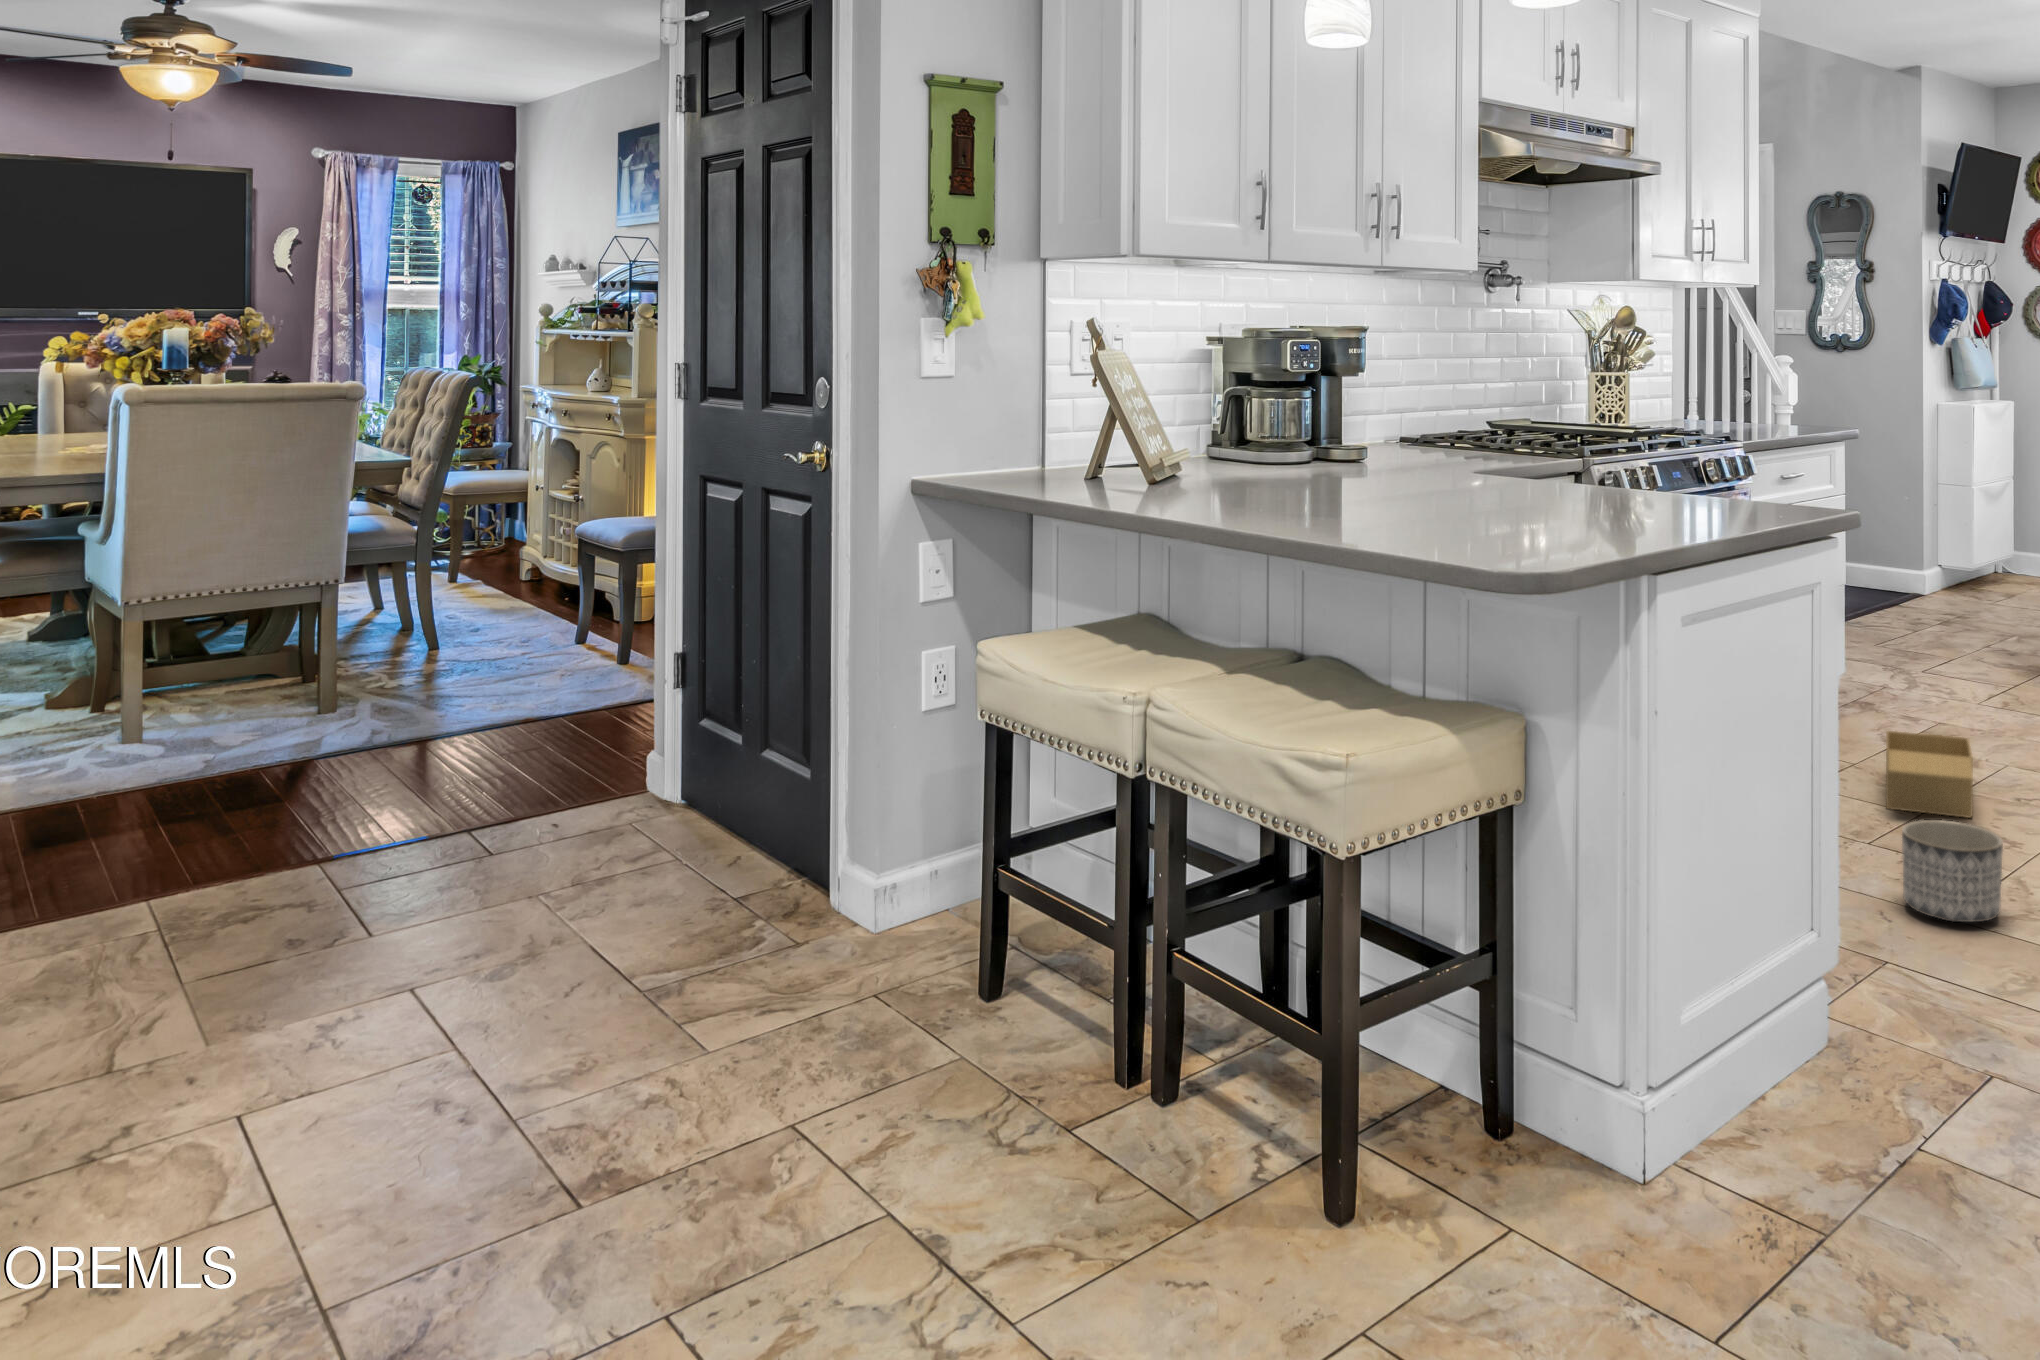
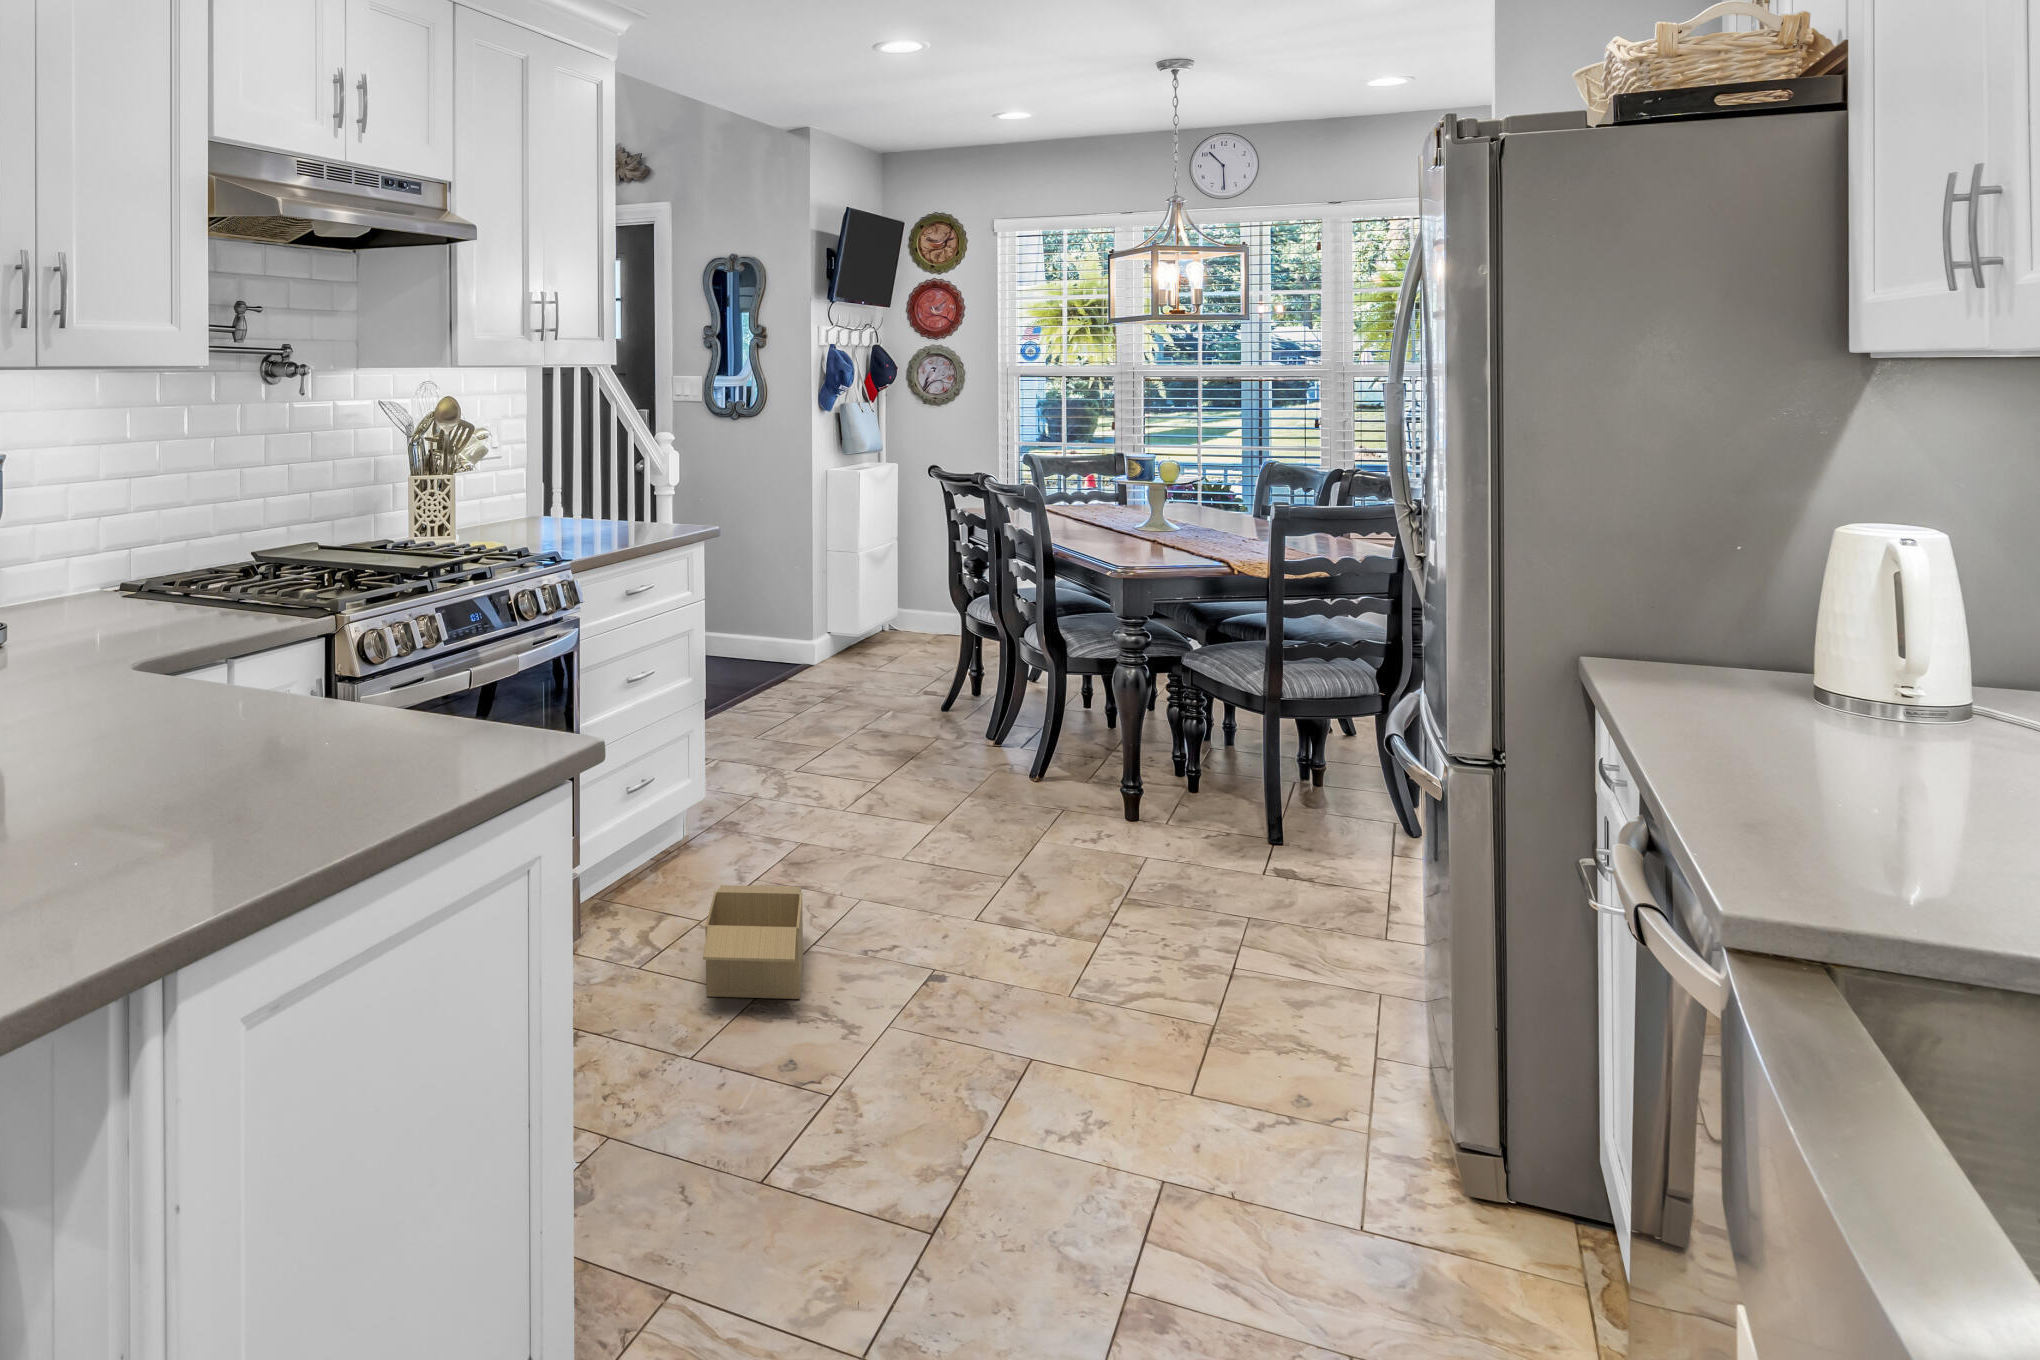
planter: present [1902,820,2003,922] -> none [681,1059,798,1211]

